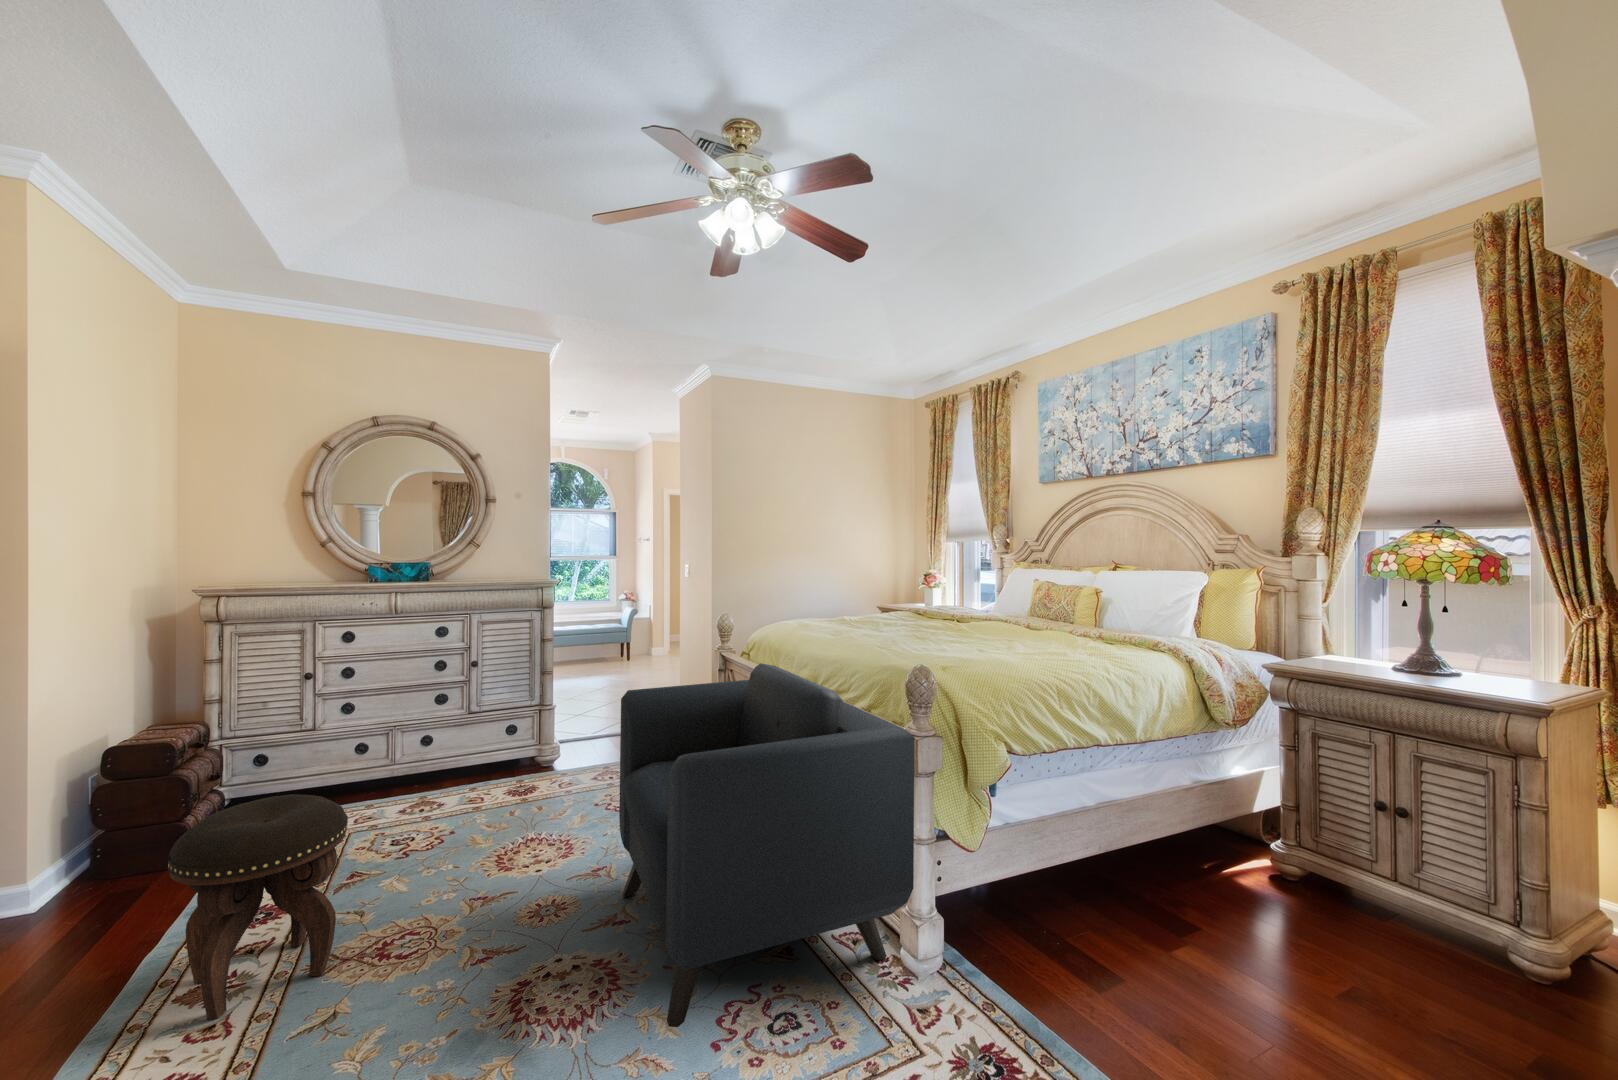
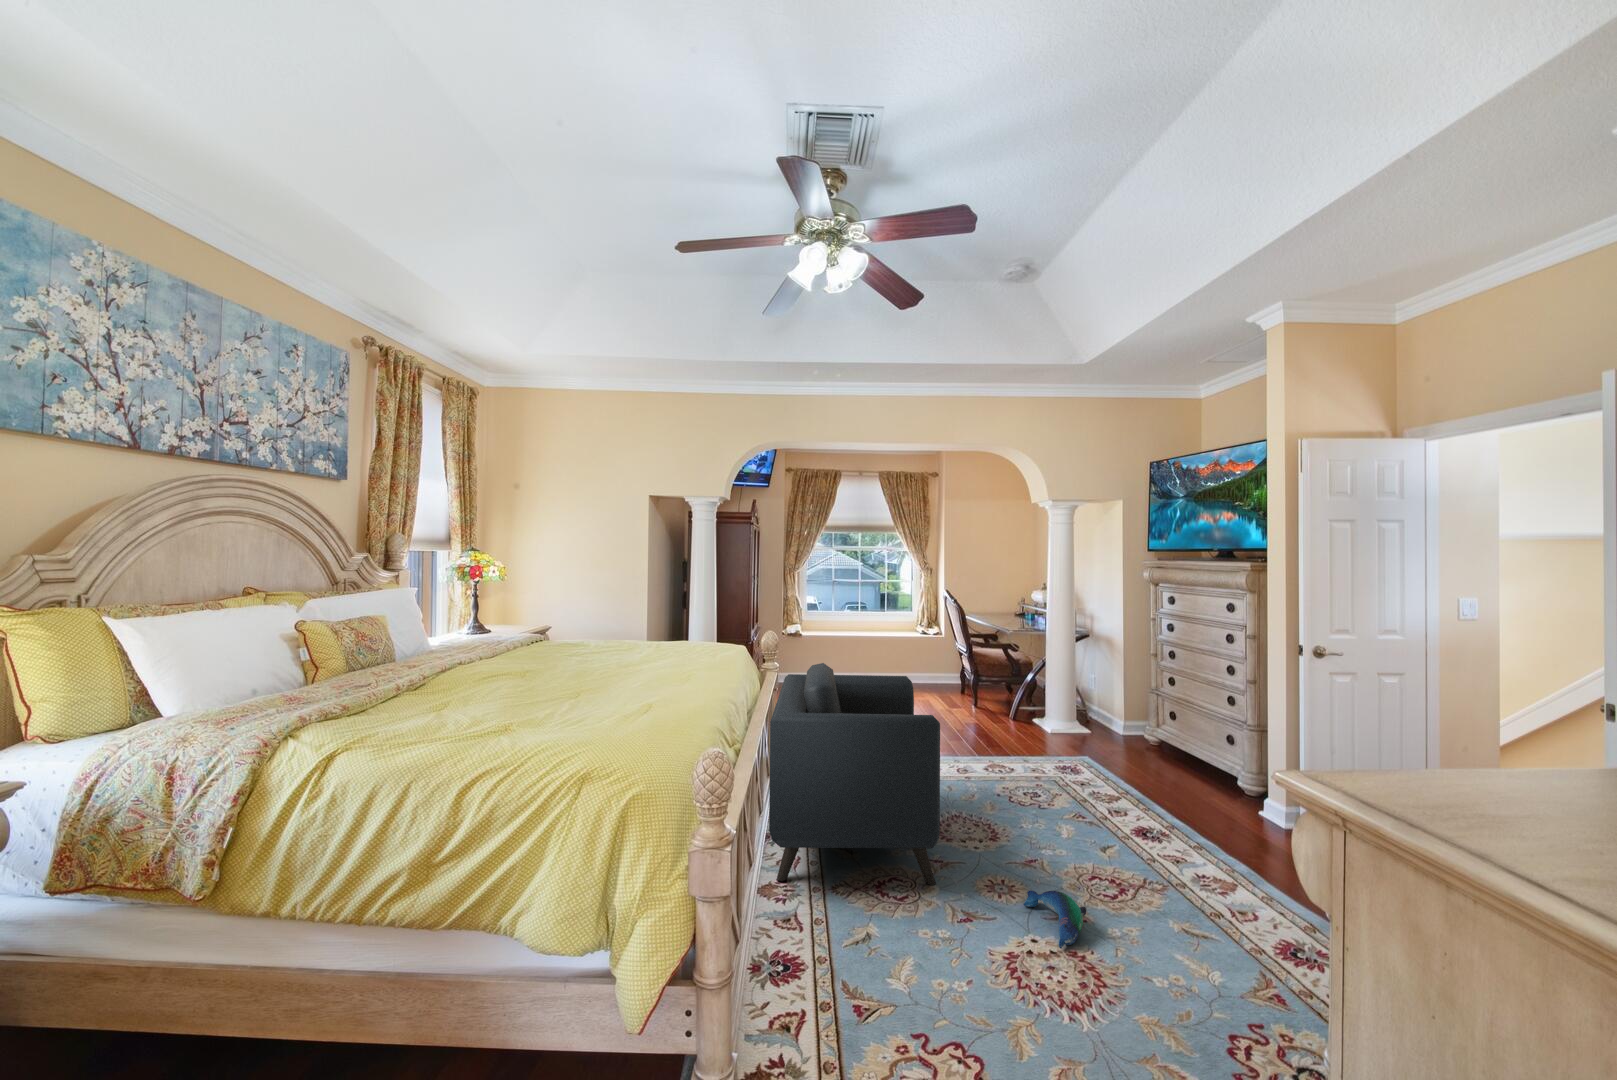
footstool: present [168,794,348,1020] -> none [1127,764,1237,911]
plush toy: none [467,855,524,902] -> present [1024,890,1086,948]

